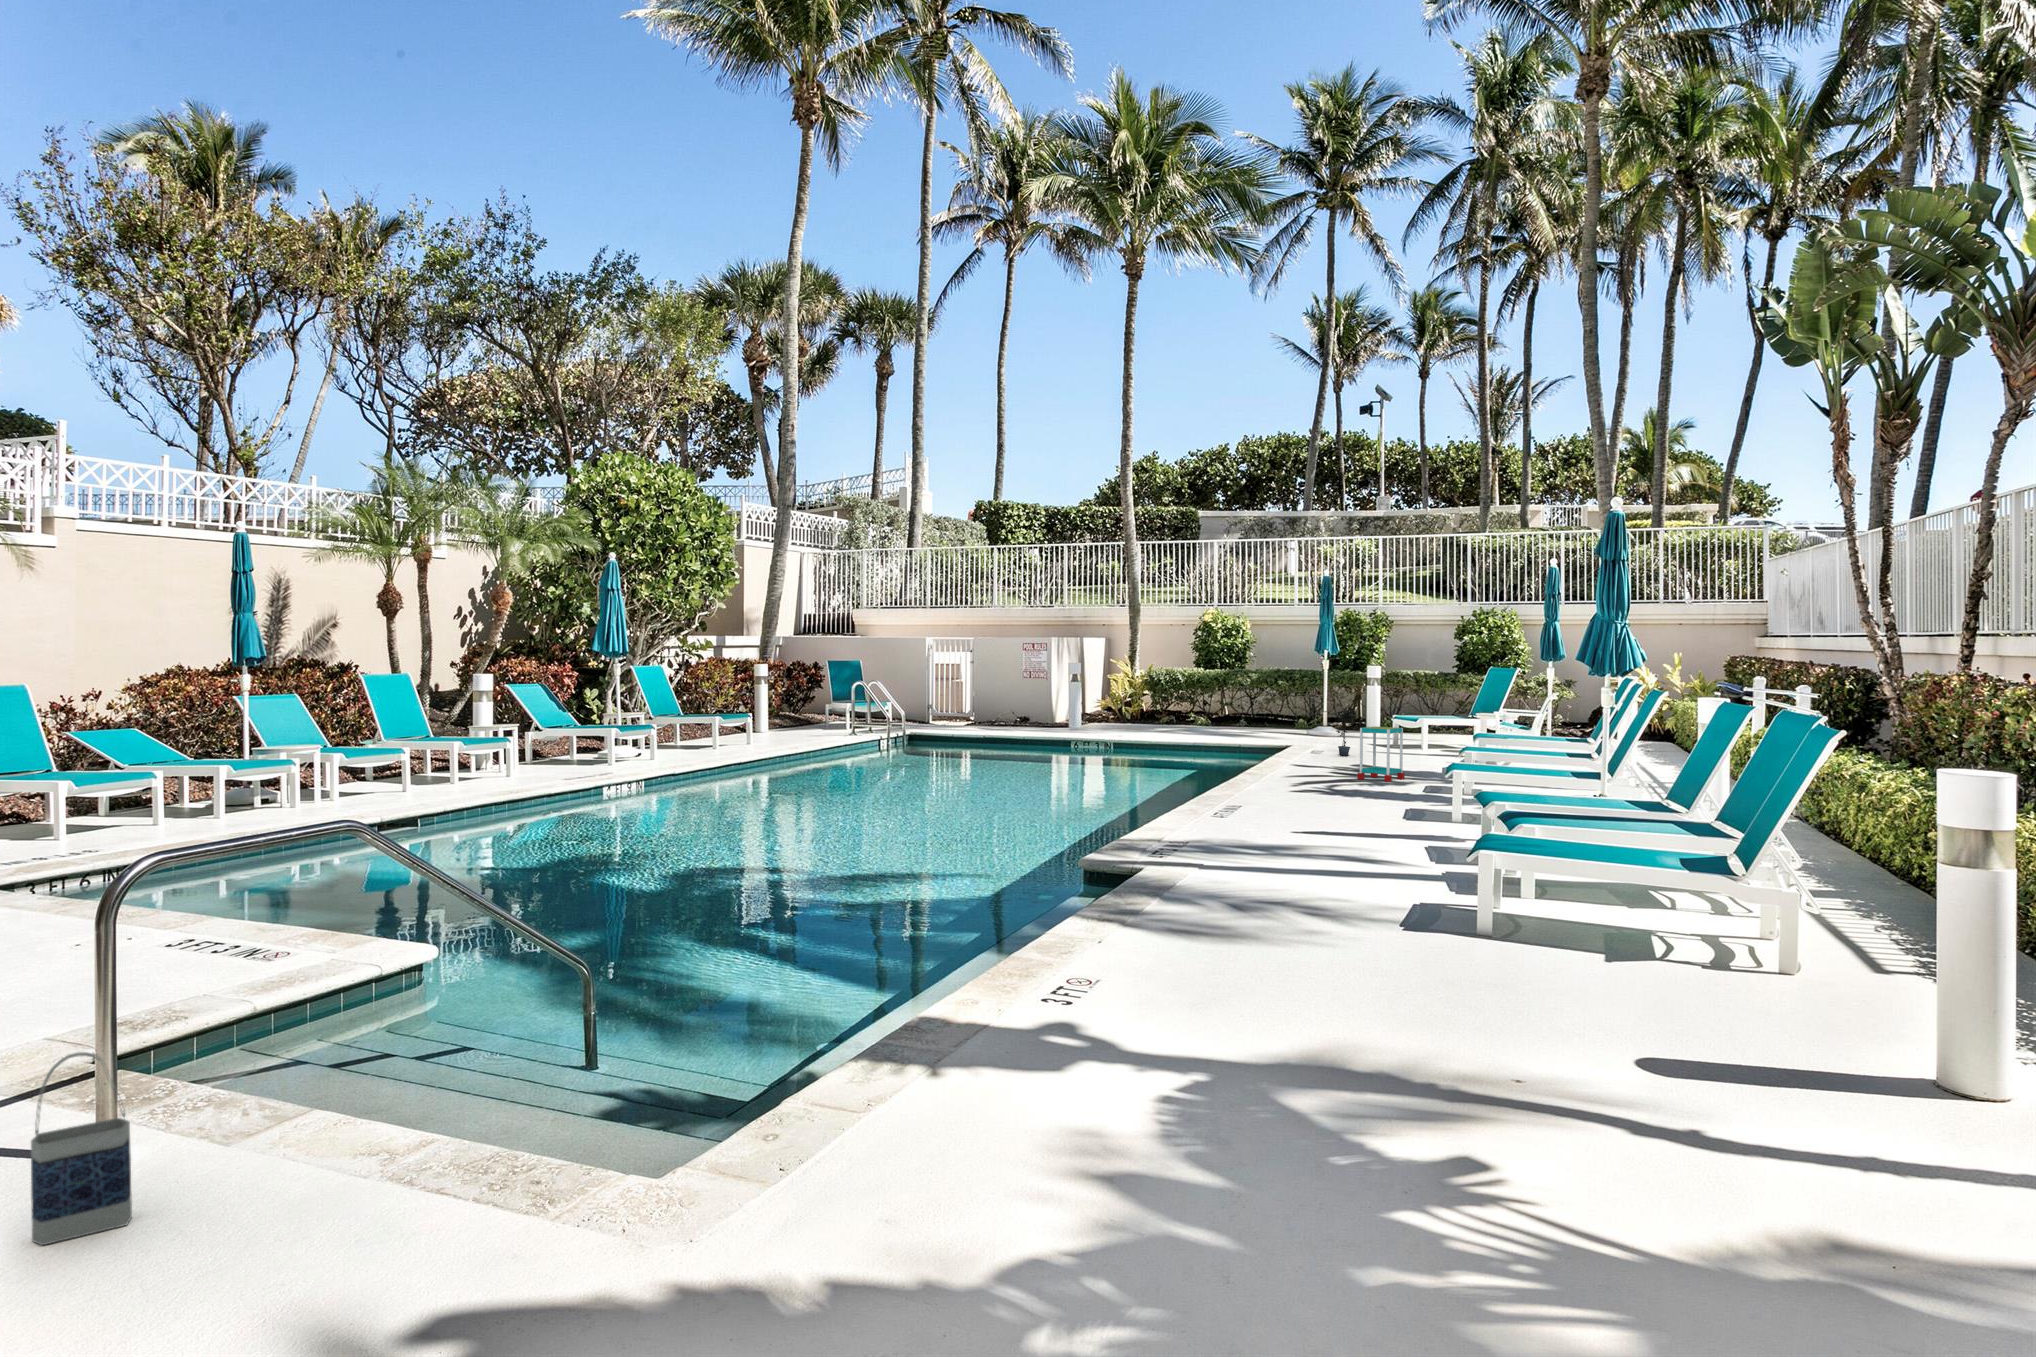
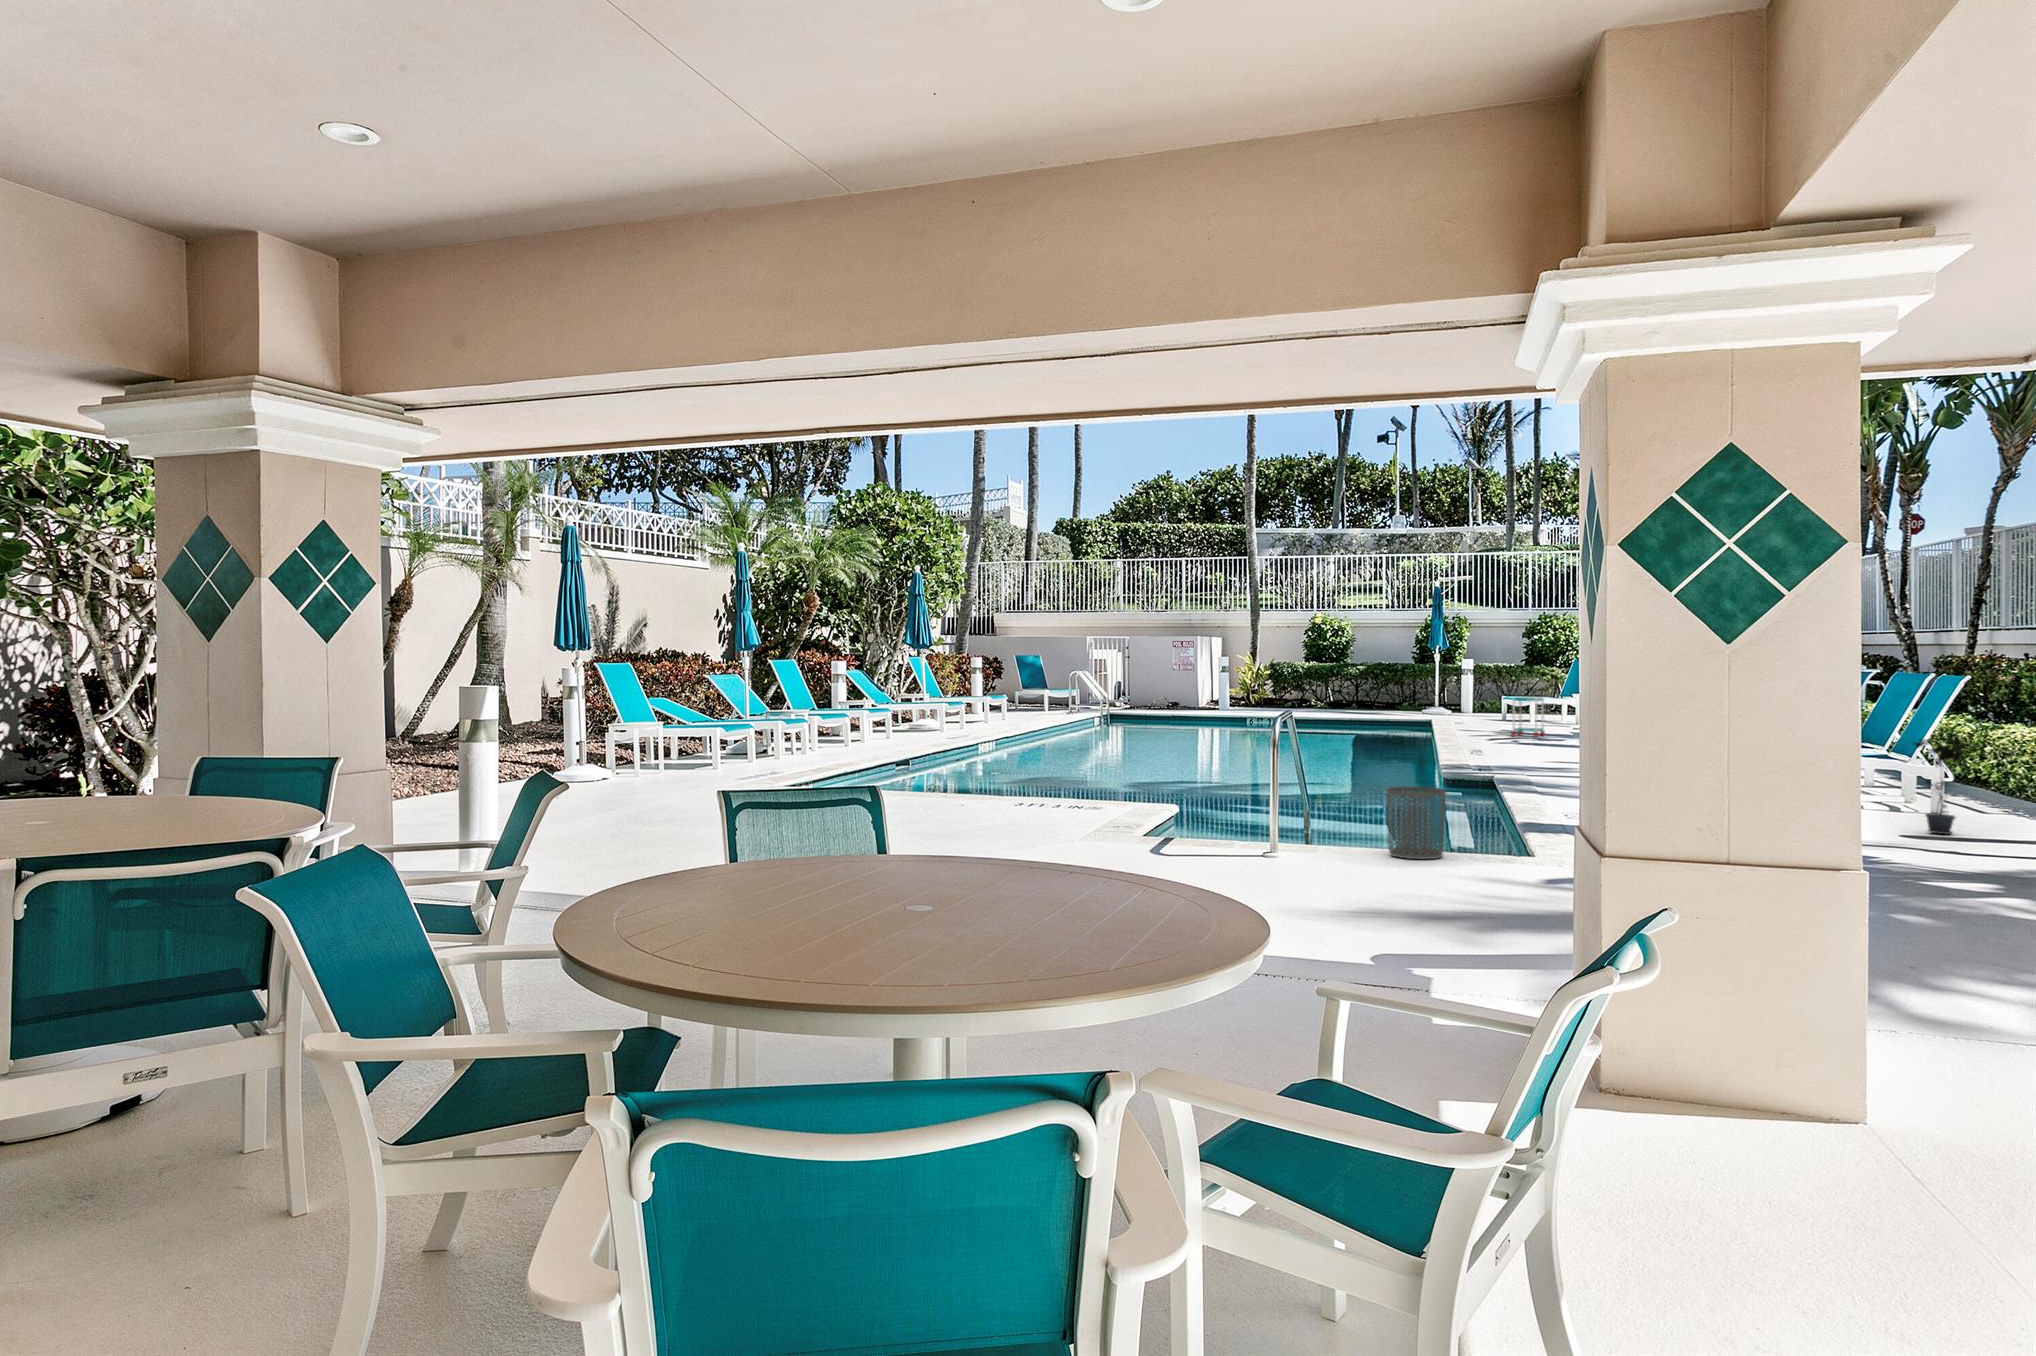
potted plant: present [1336,705,1357,756] -> present [1914,729,1982,834]
bag: present [31,1052,132,1245] -> none [1310,779,1340,856]
waste bin: none [155,1072,319,1286] -> present [1386,787,1446,859]

